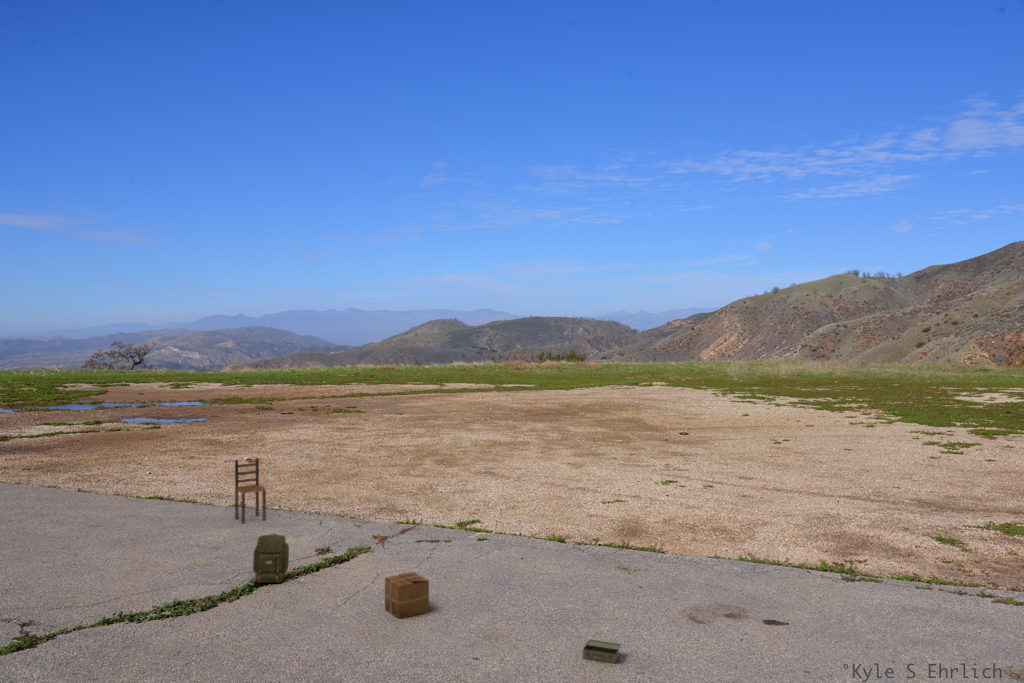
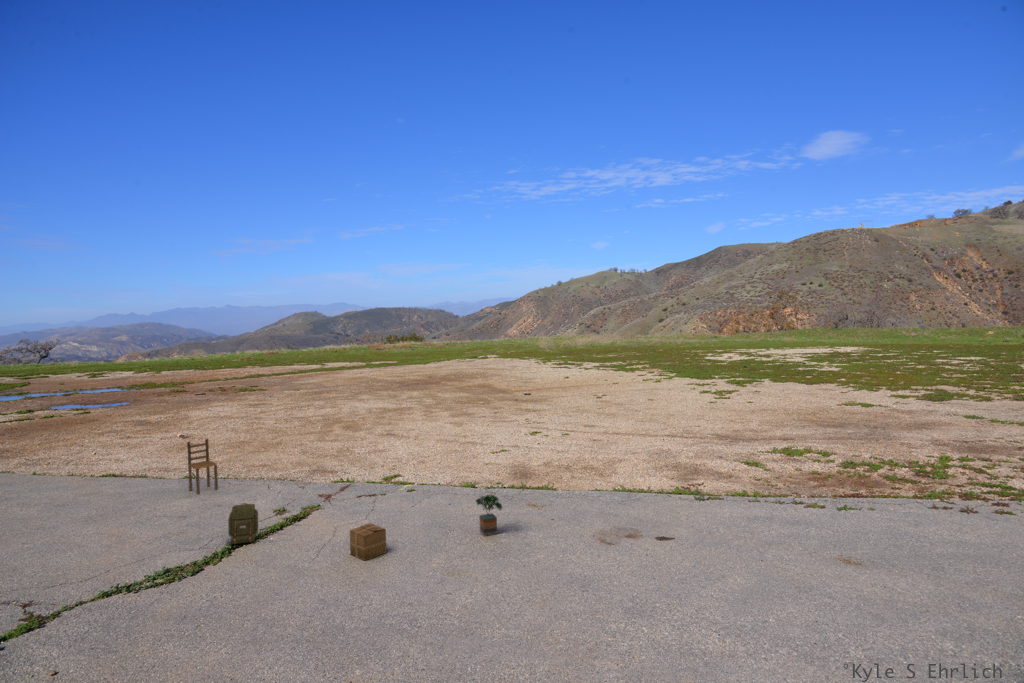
potted tree: none [551,549,587,606] -> present [476,495,502,536]
toolbox: present [583,640,621,663] -> none [514,560,540,575]

